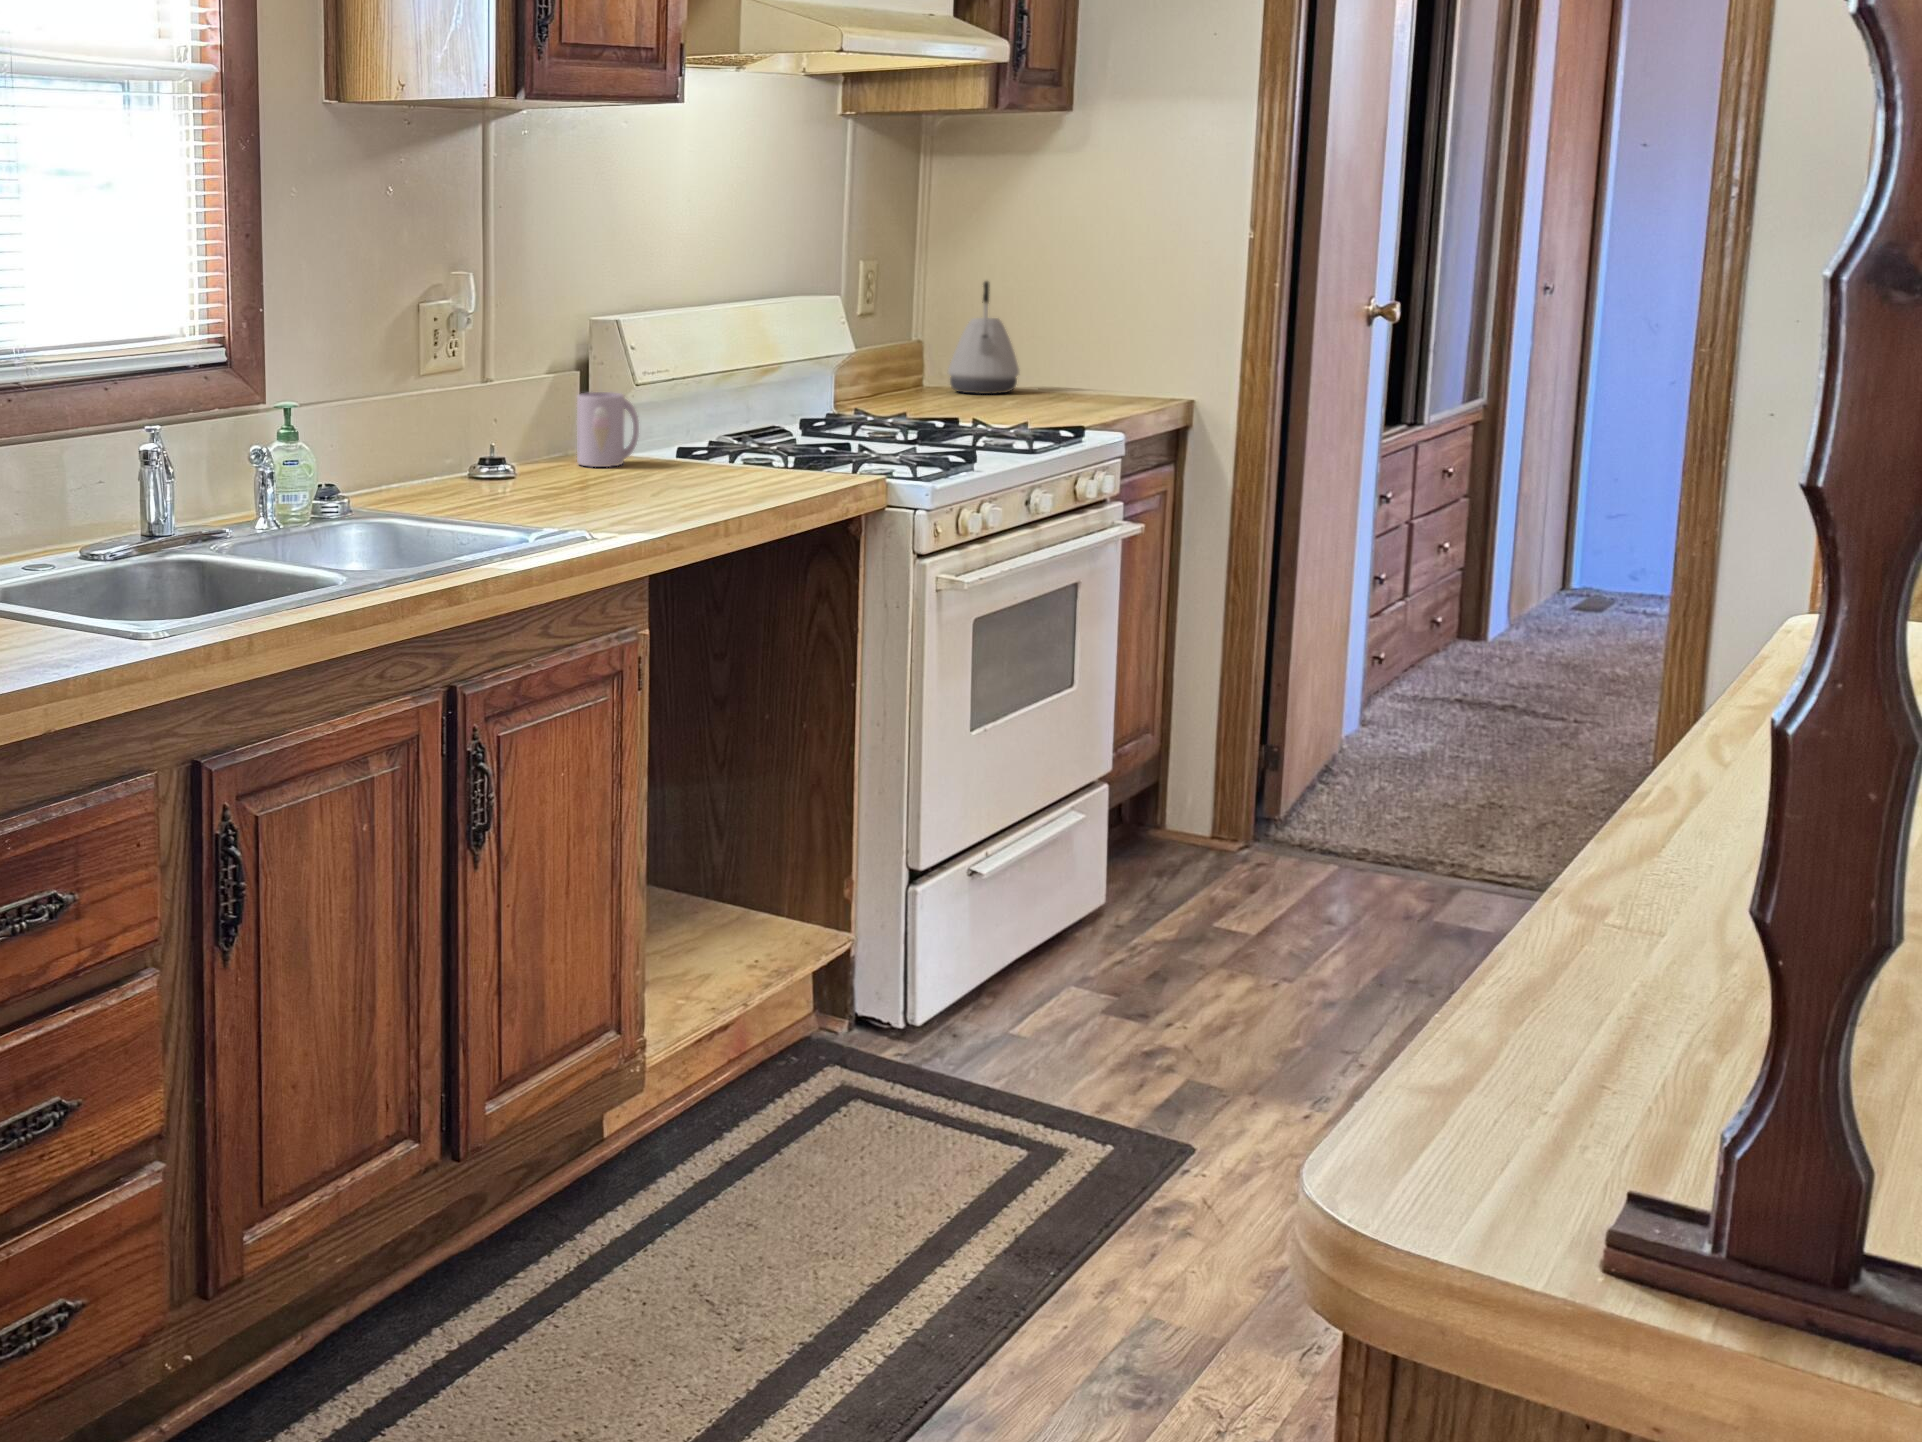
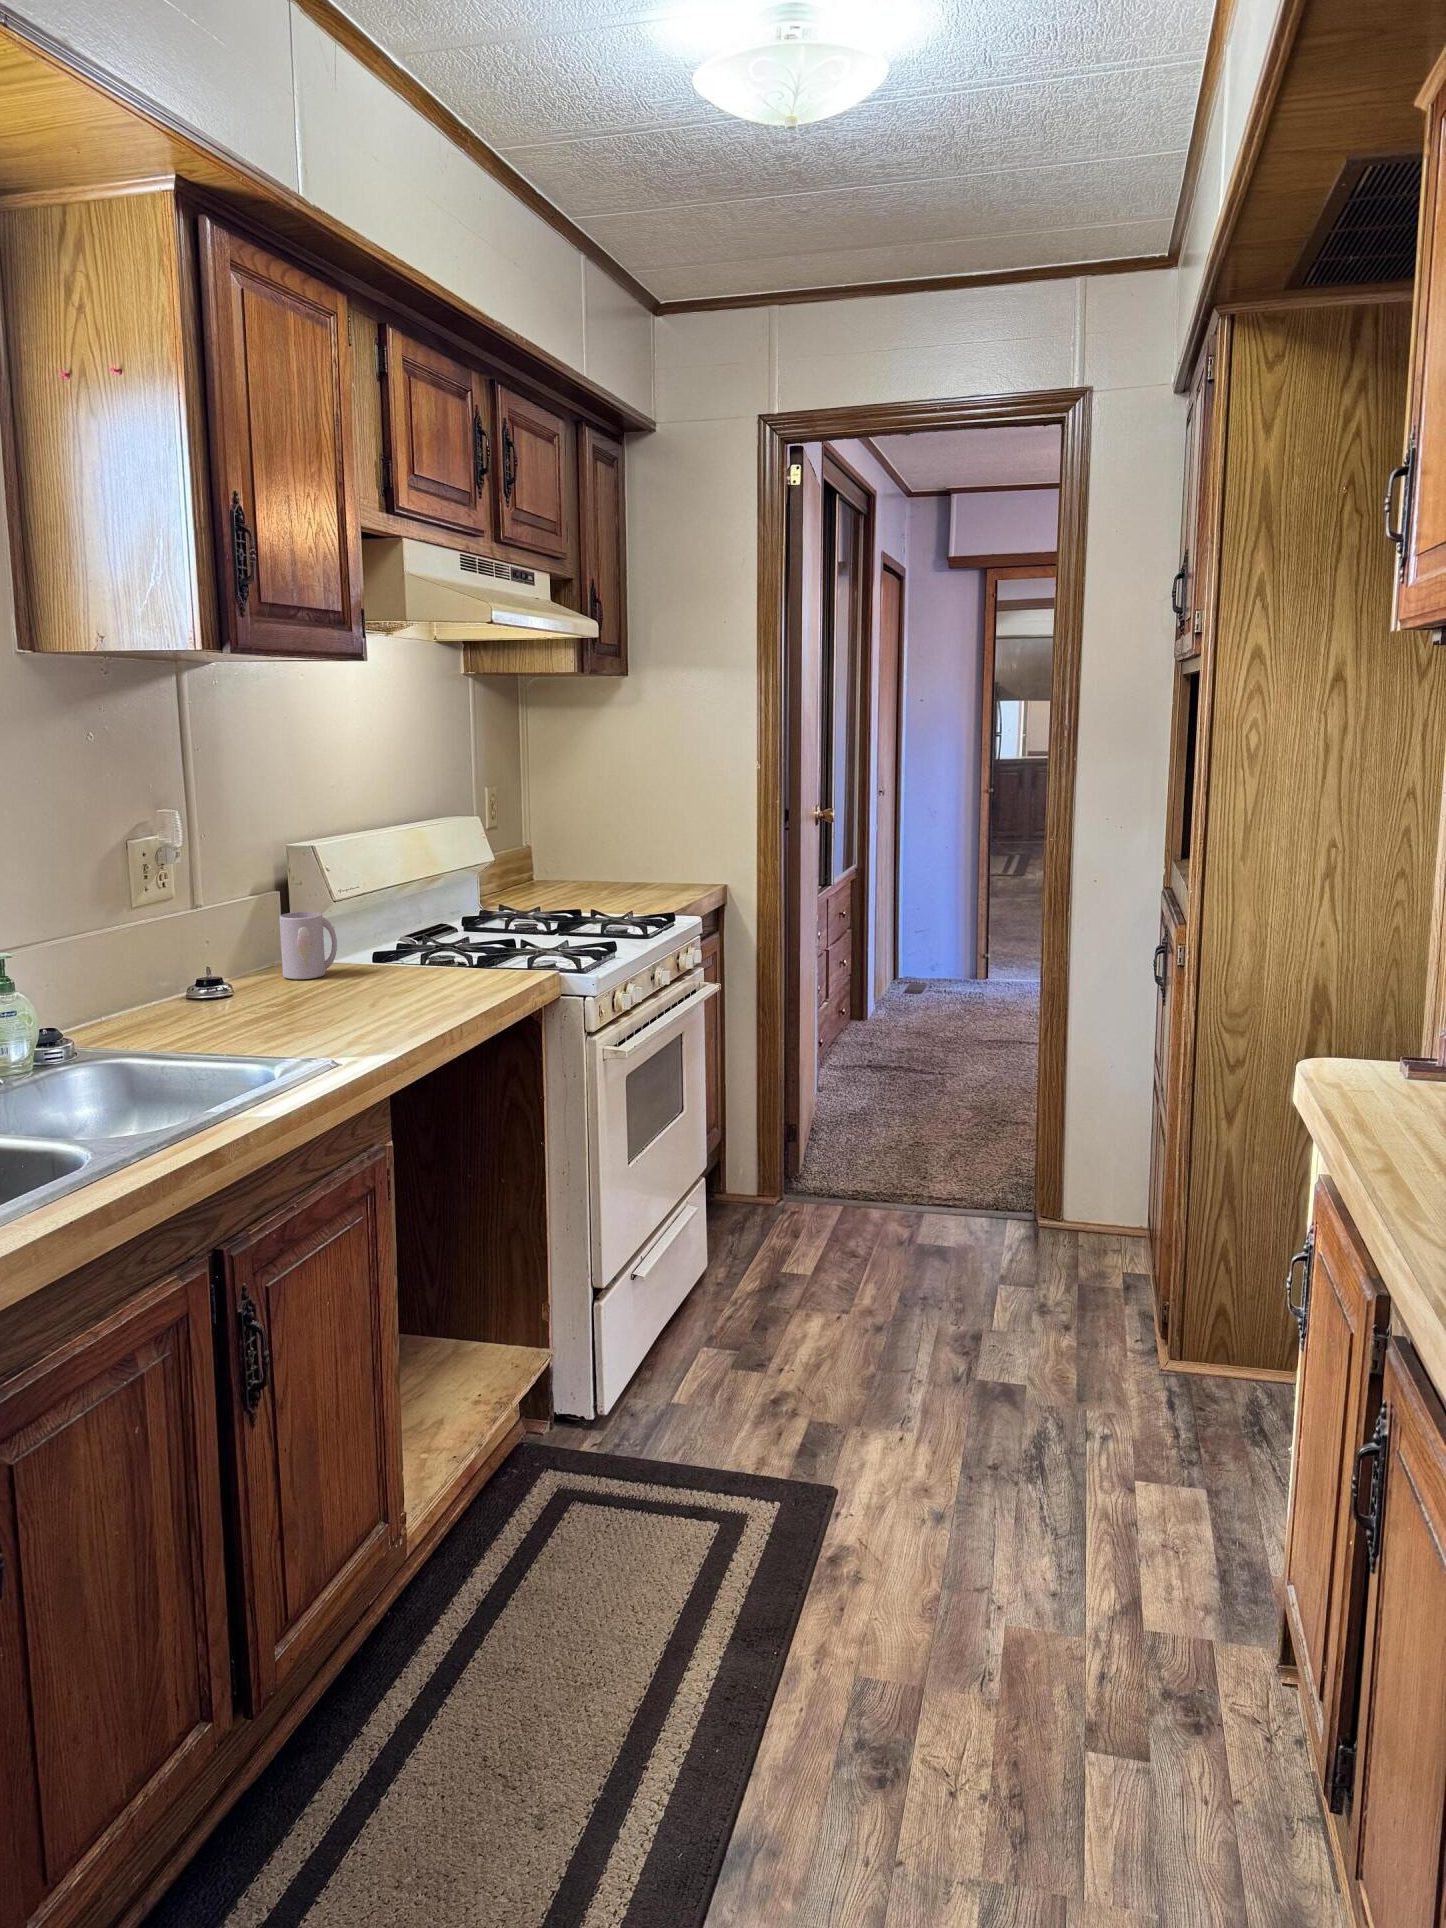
kettle: present [948,281,1019,394] -> none [547,798,600,884]

